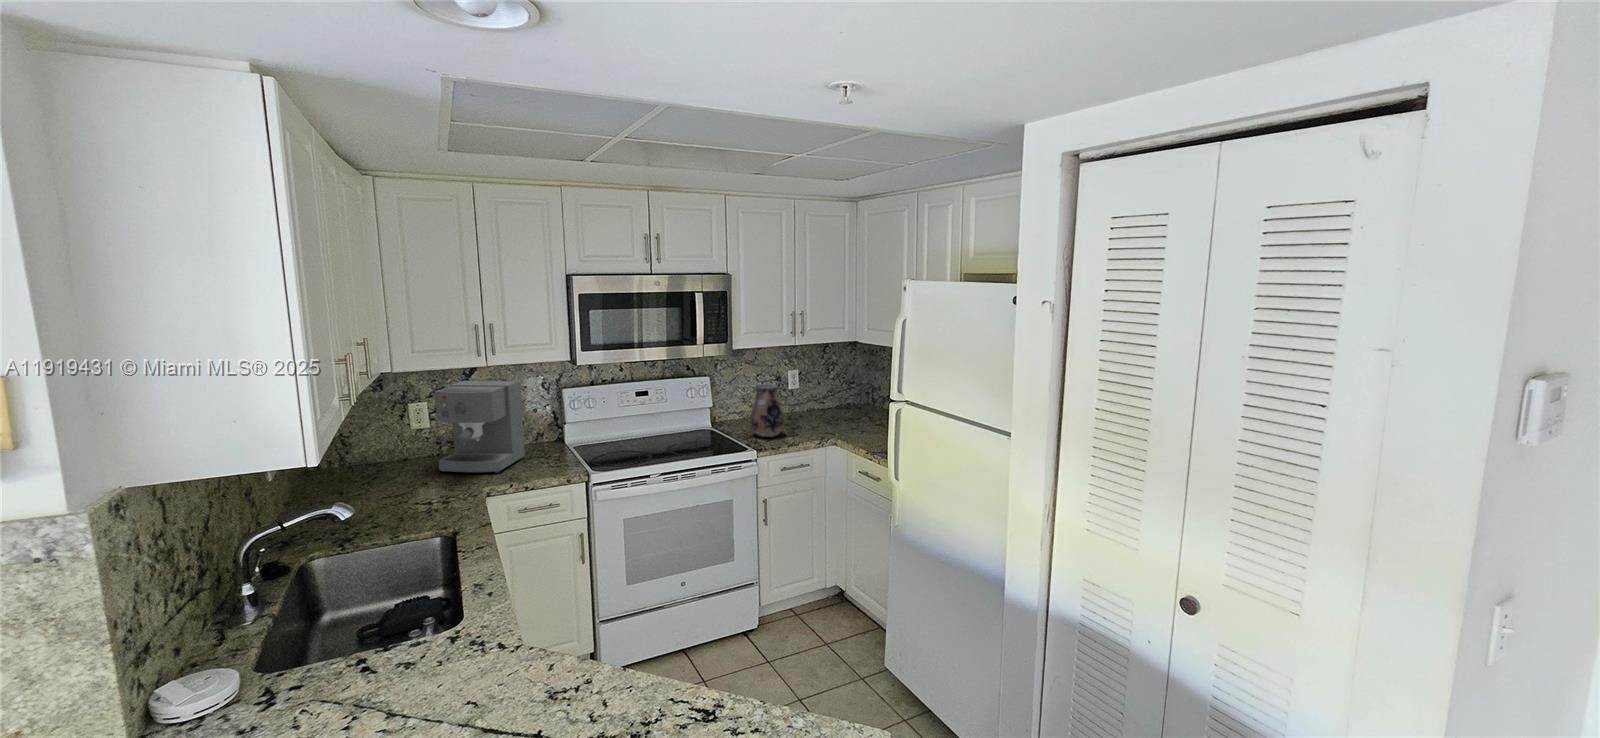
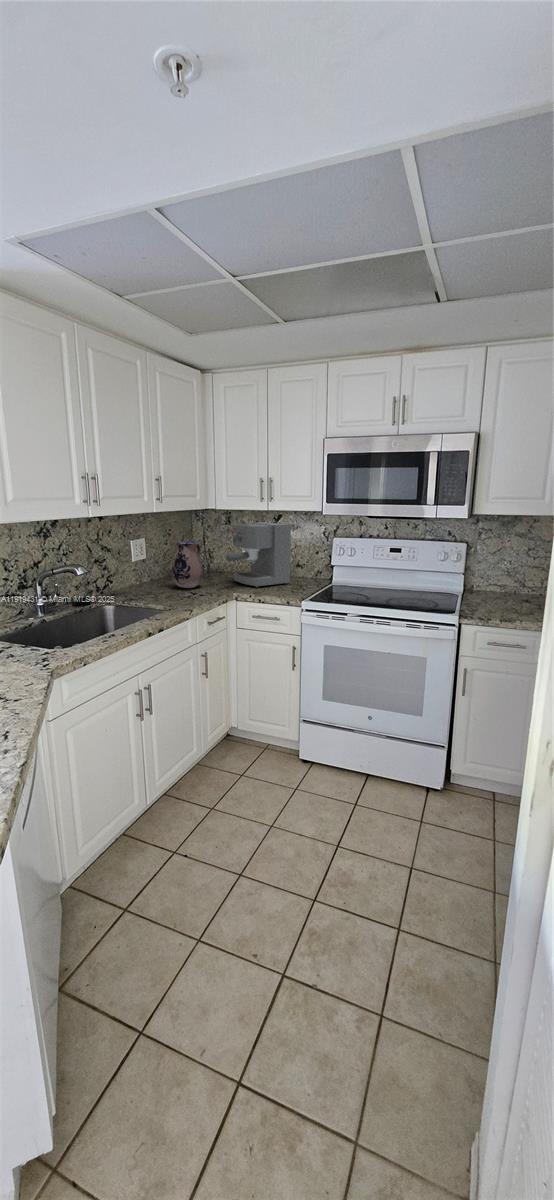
ceramic pitcher: present [750,385,785,437] -> present [171,542,203,588]

